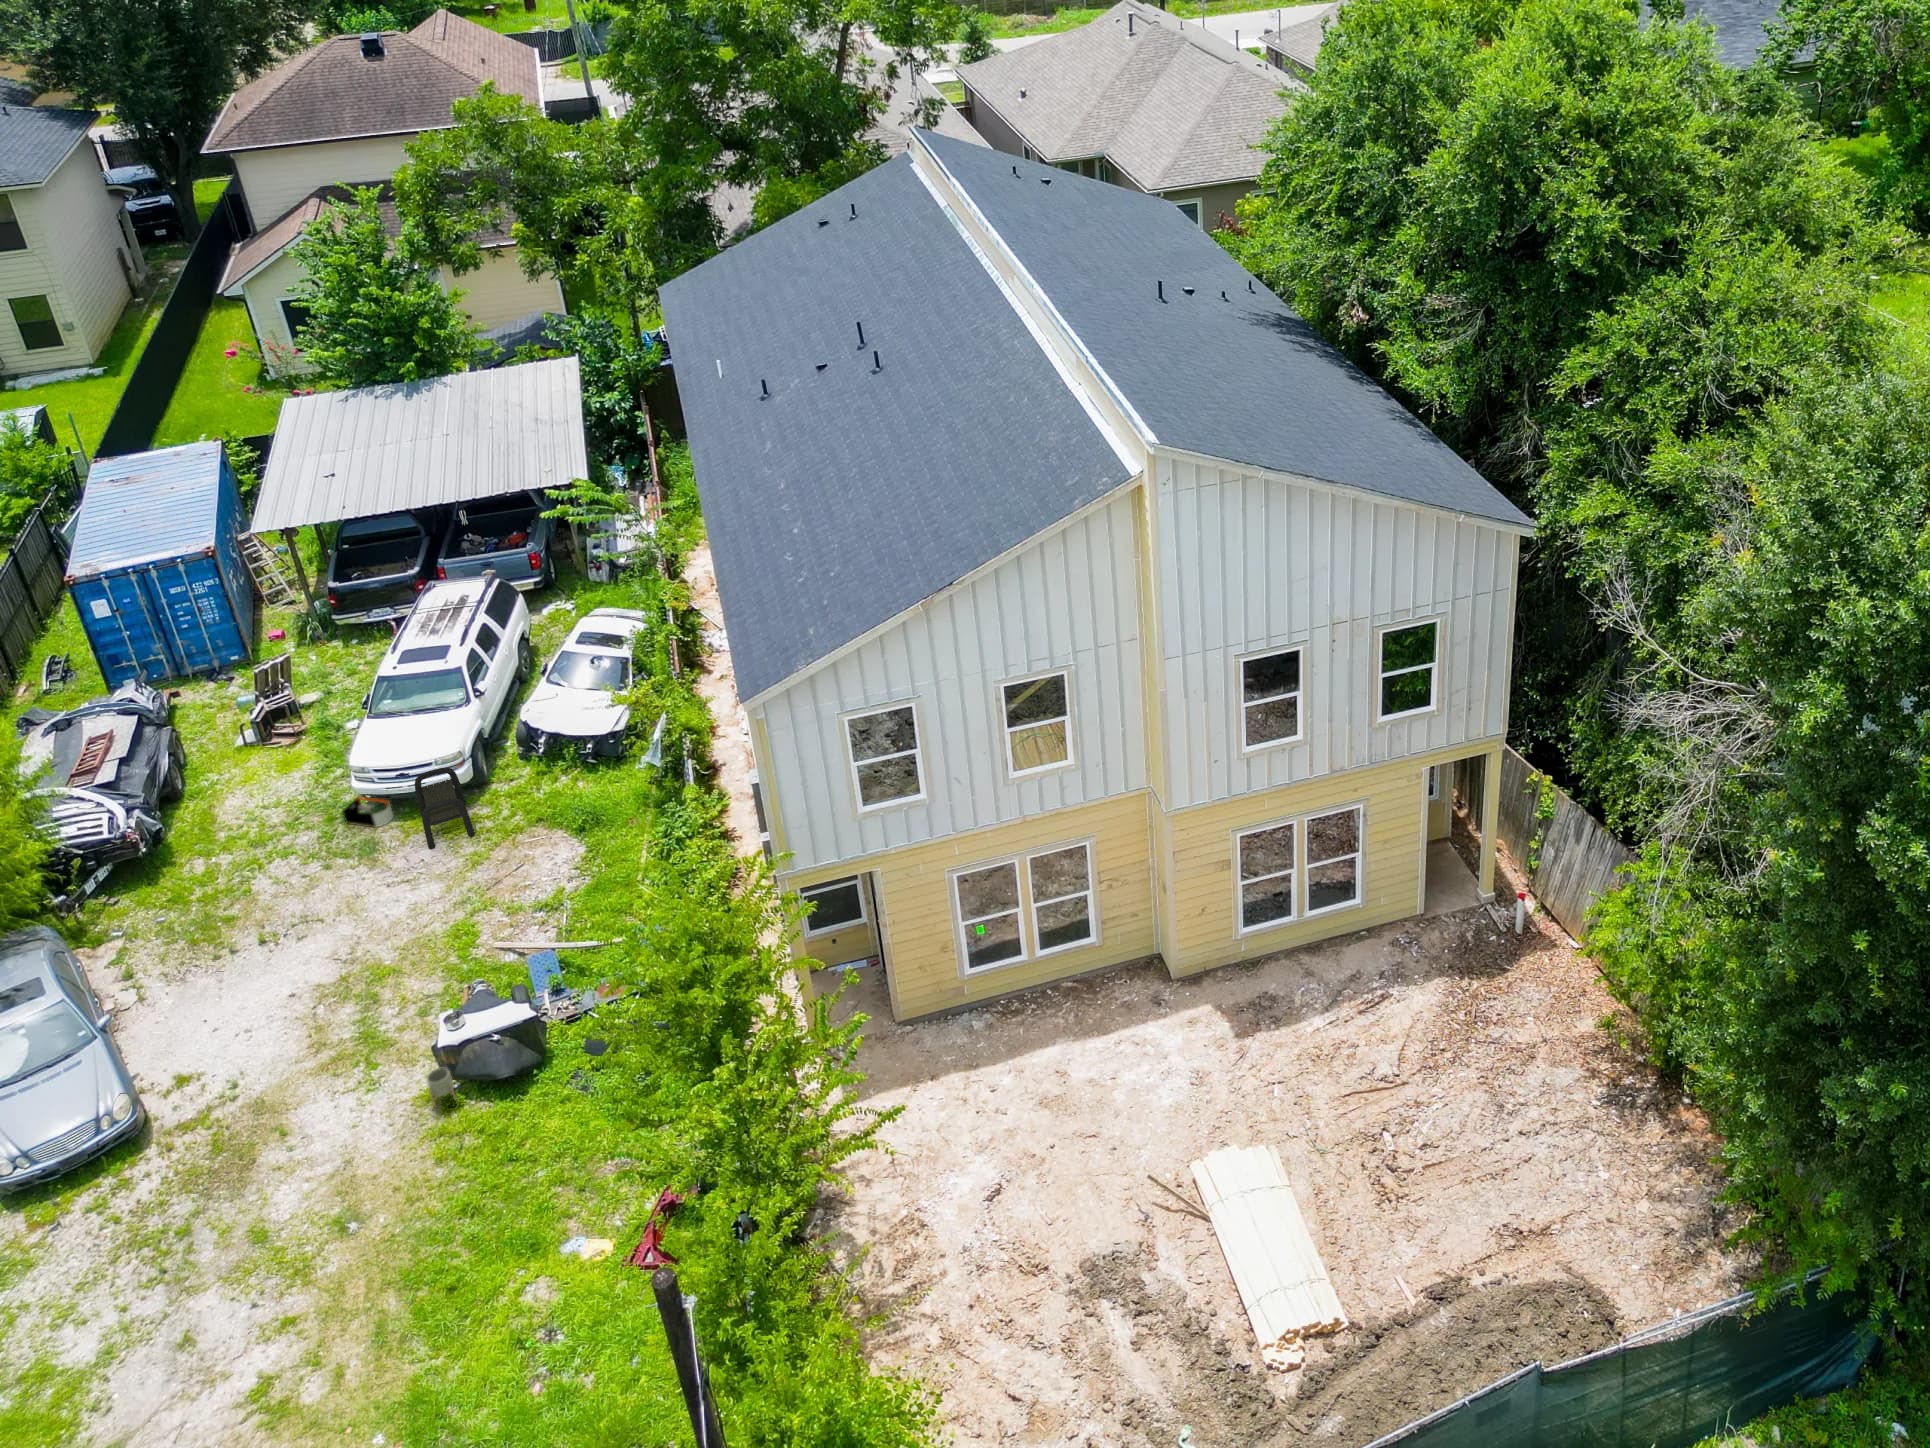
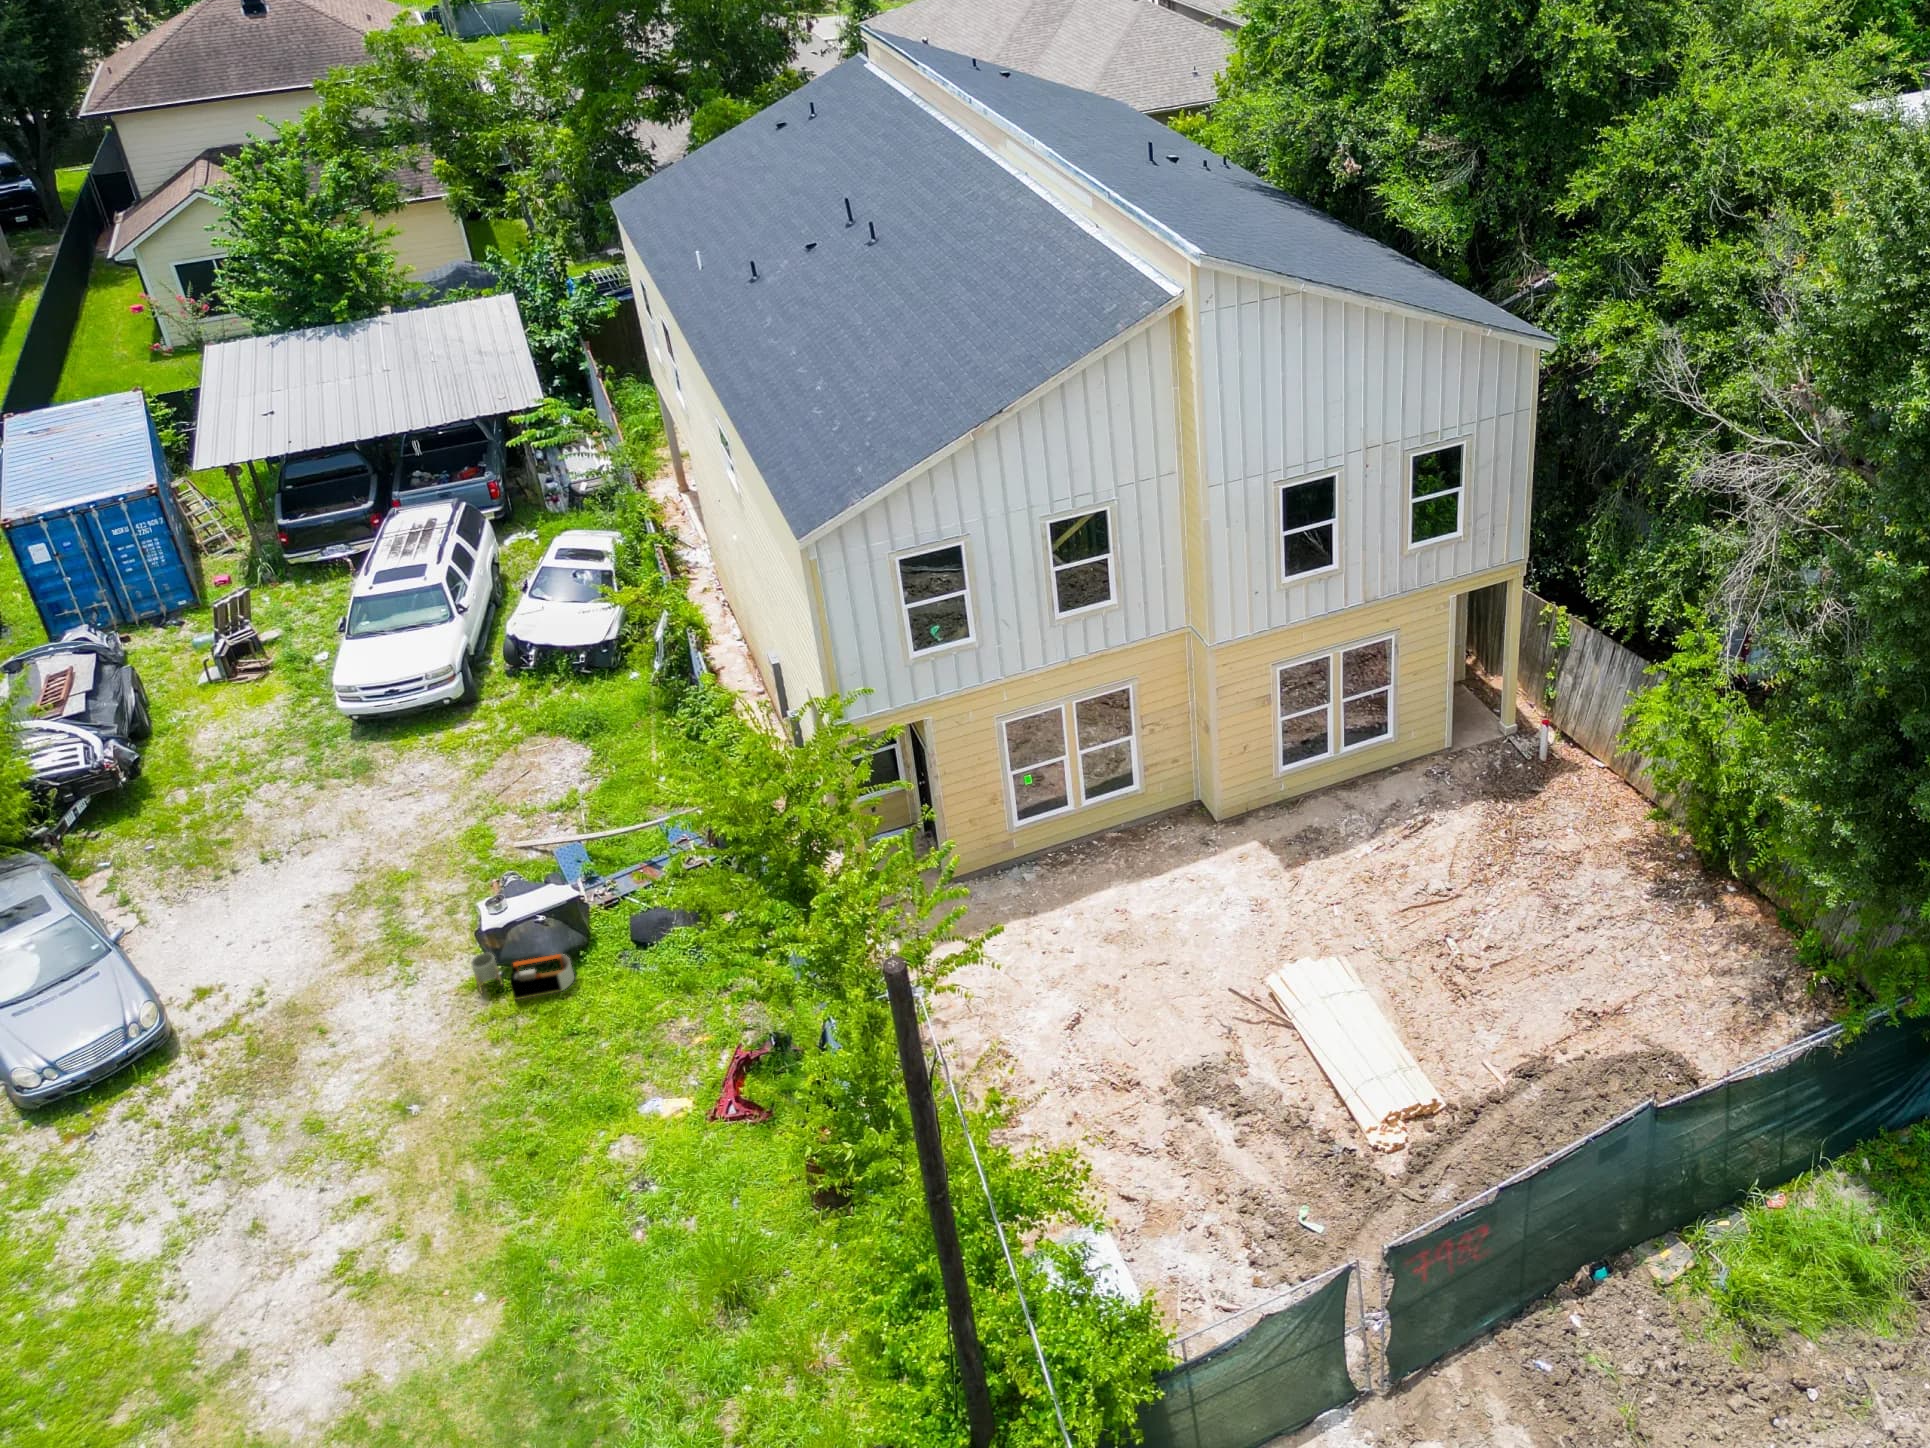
bench: present [414,767,475,849] -> none [407,680,475,761]
storage bin: present [342,796,393,828] -> present [509,954,574,1000]

